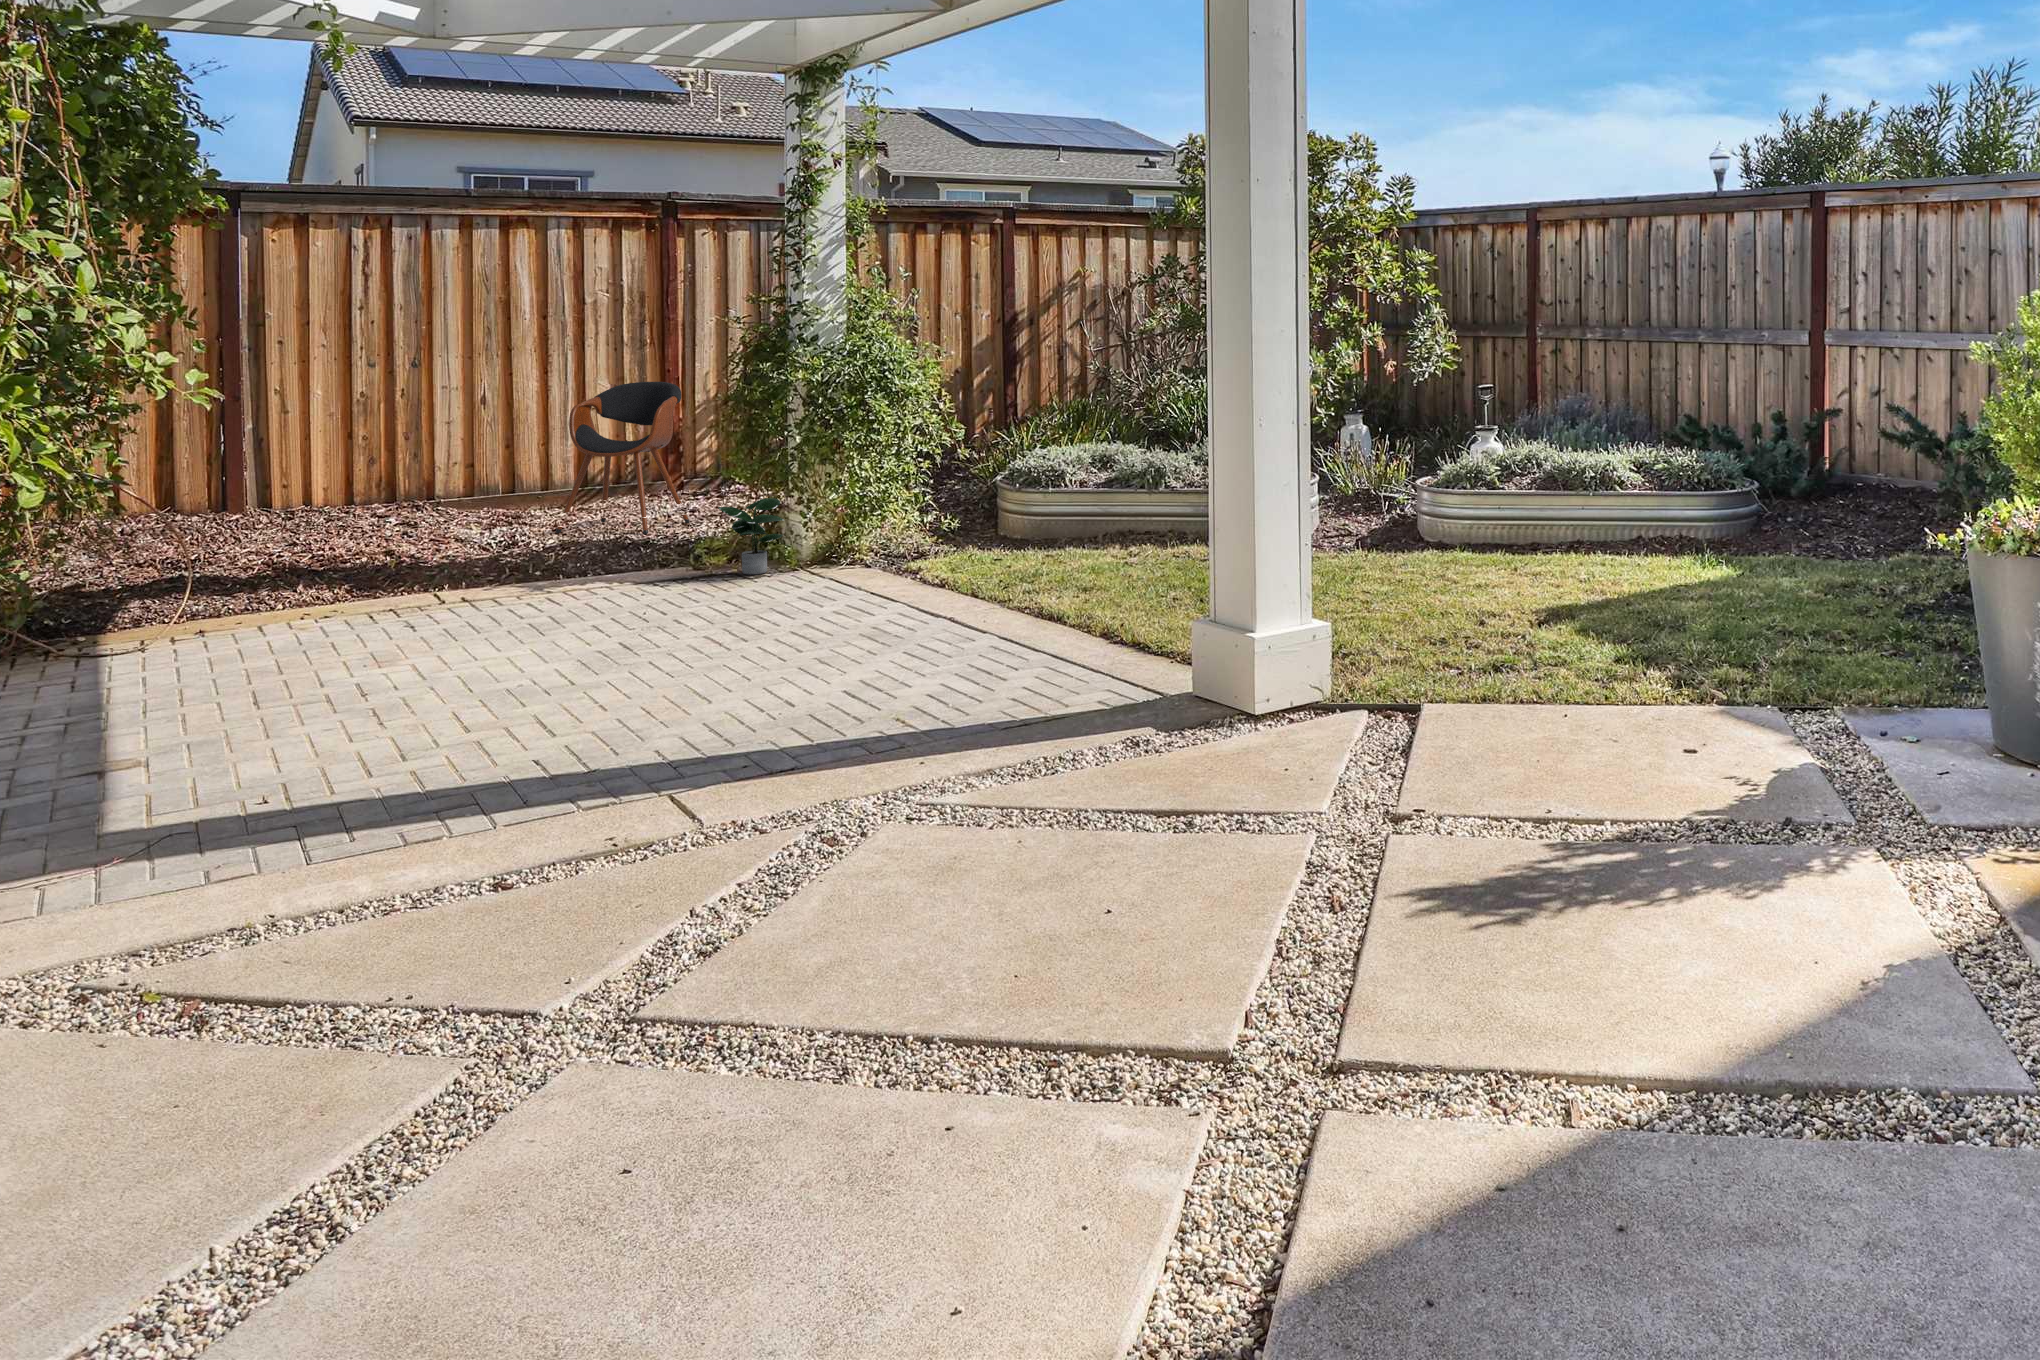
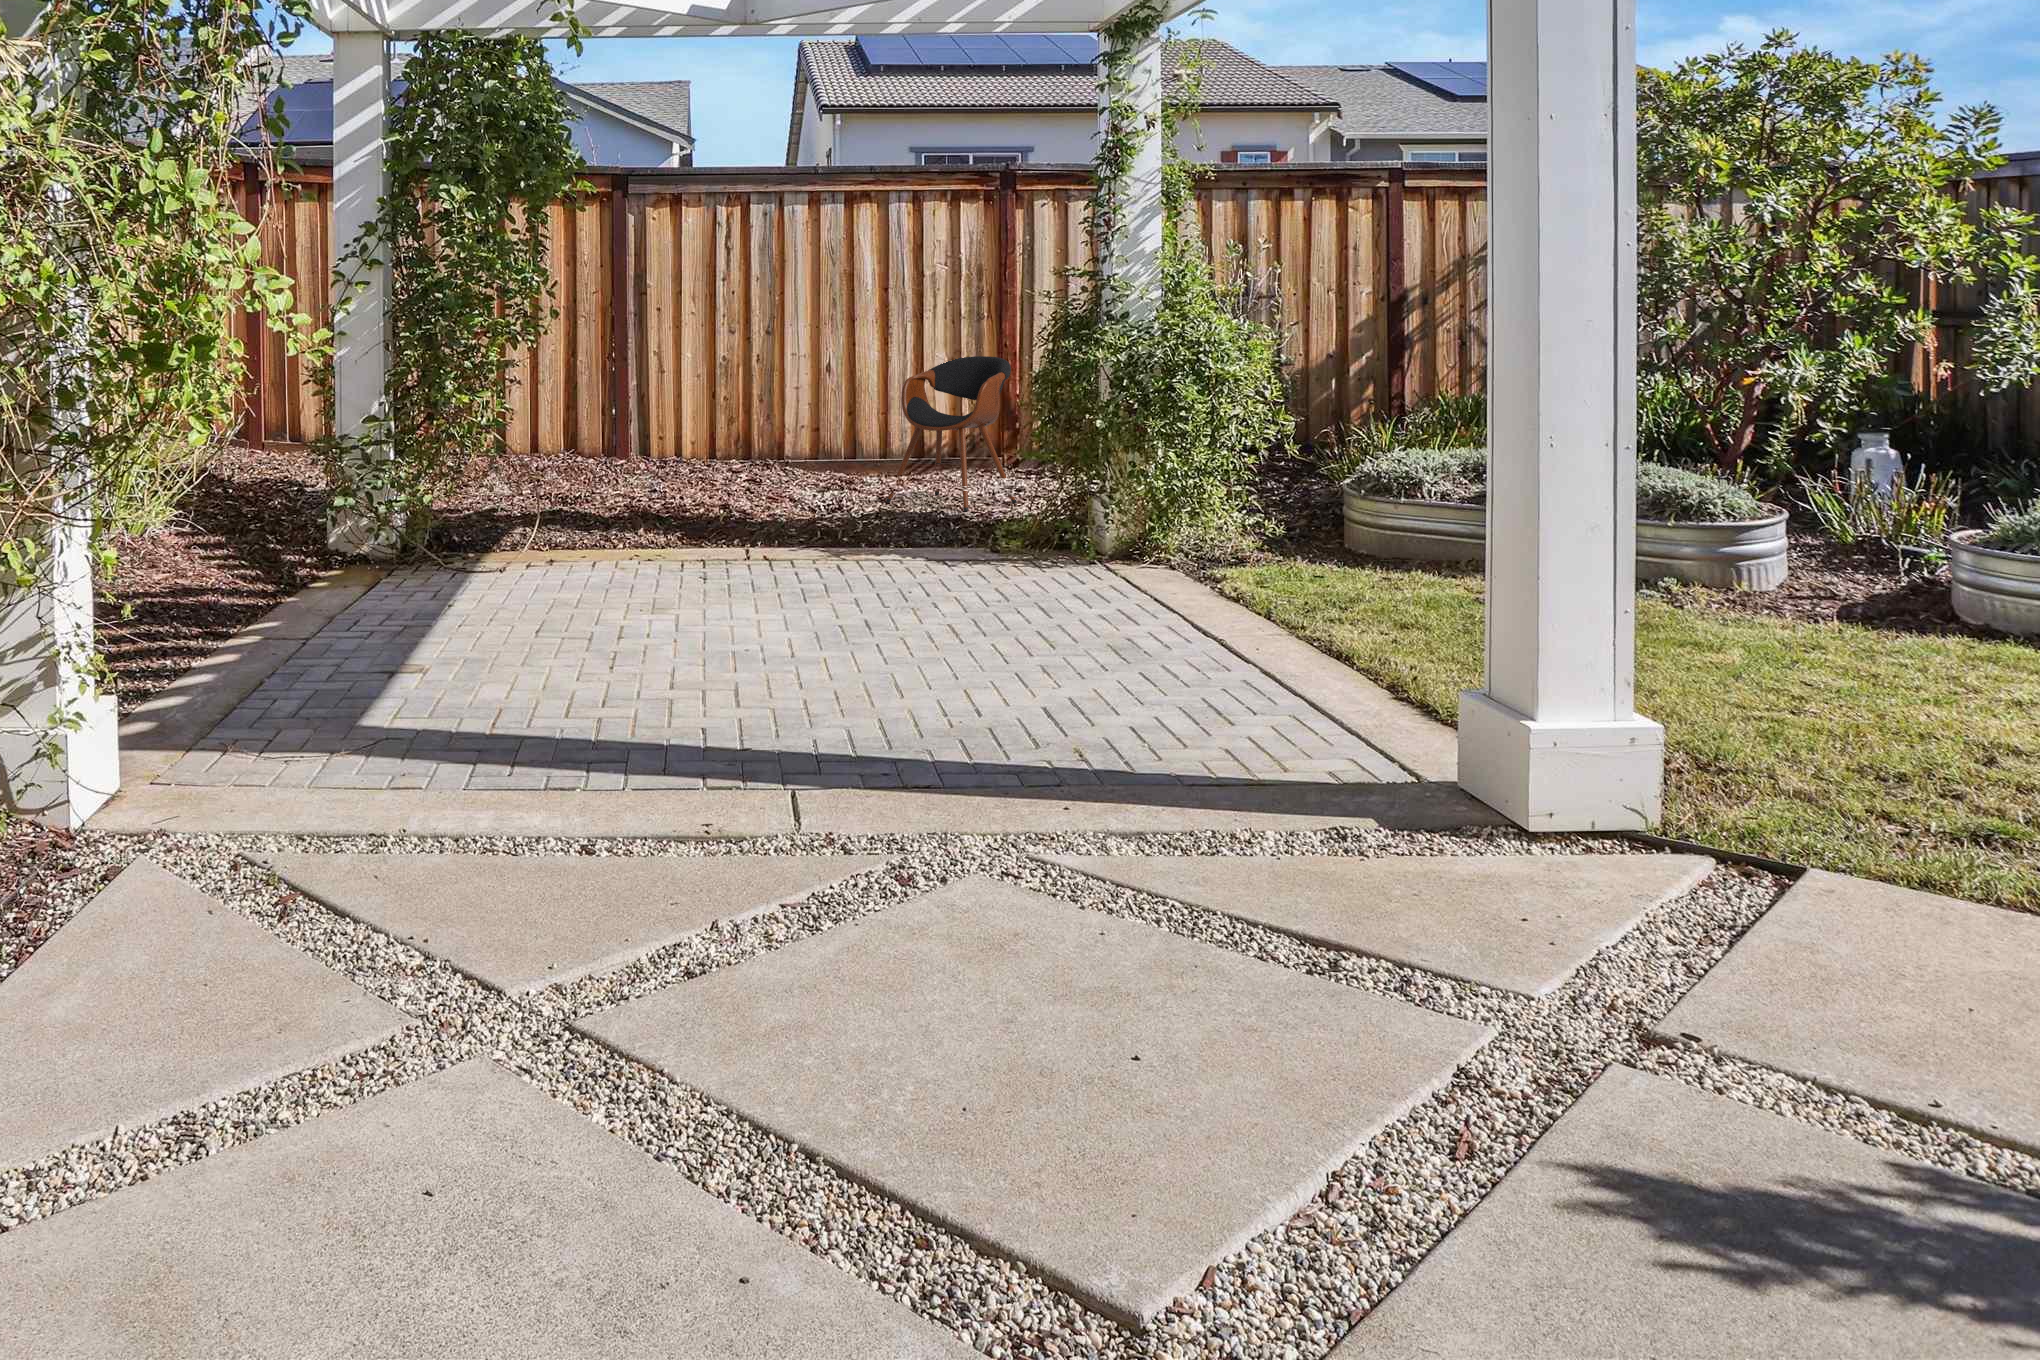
potted plant: present [718,498,784,575] -> none [1003,486,1071,567]

